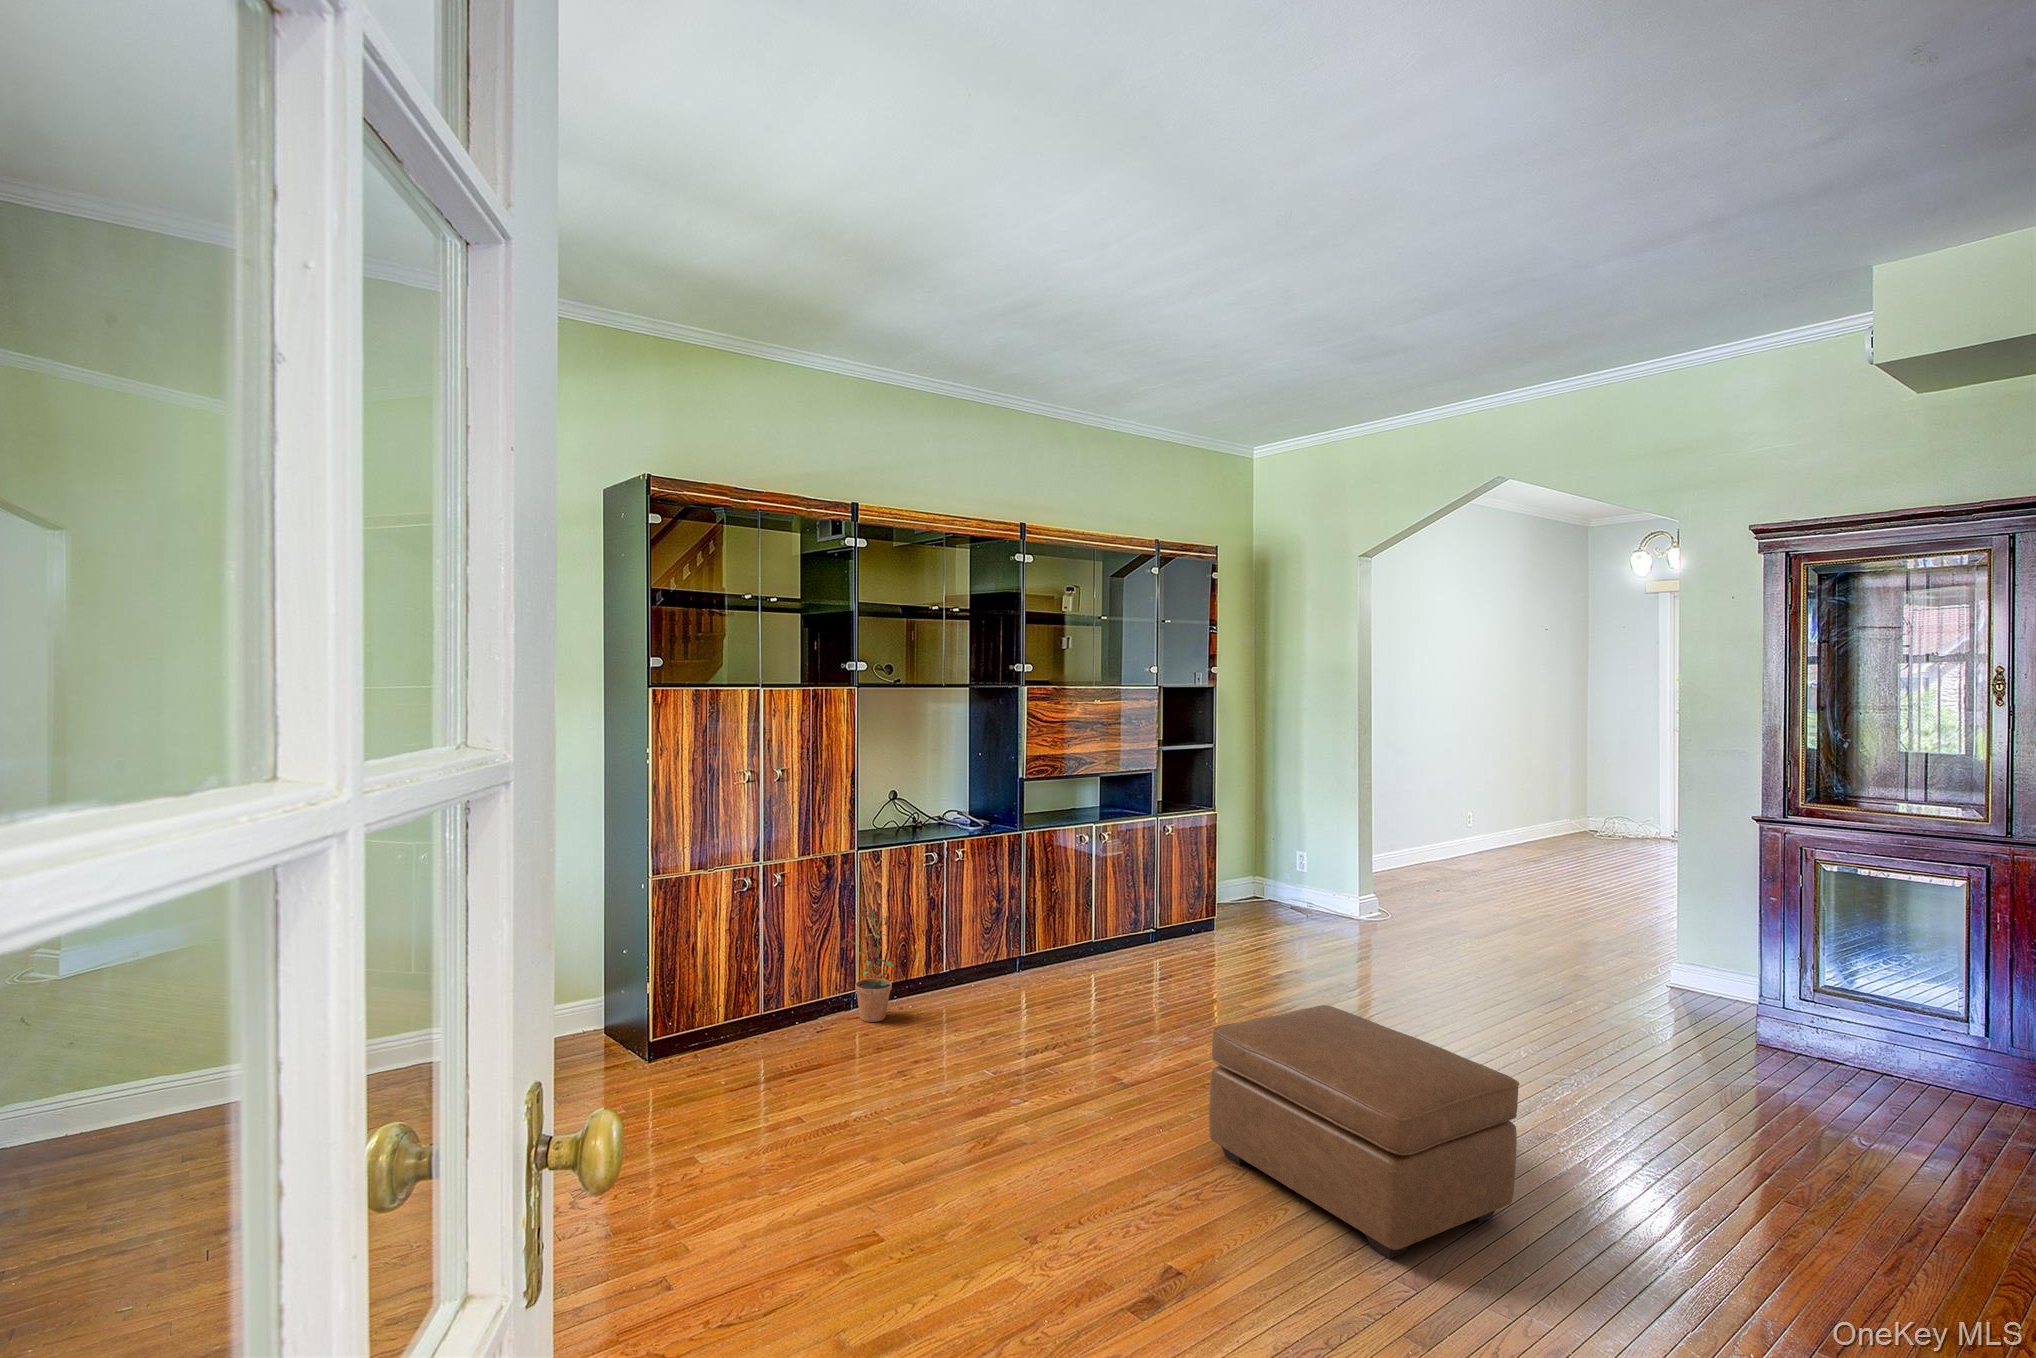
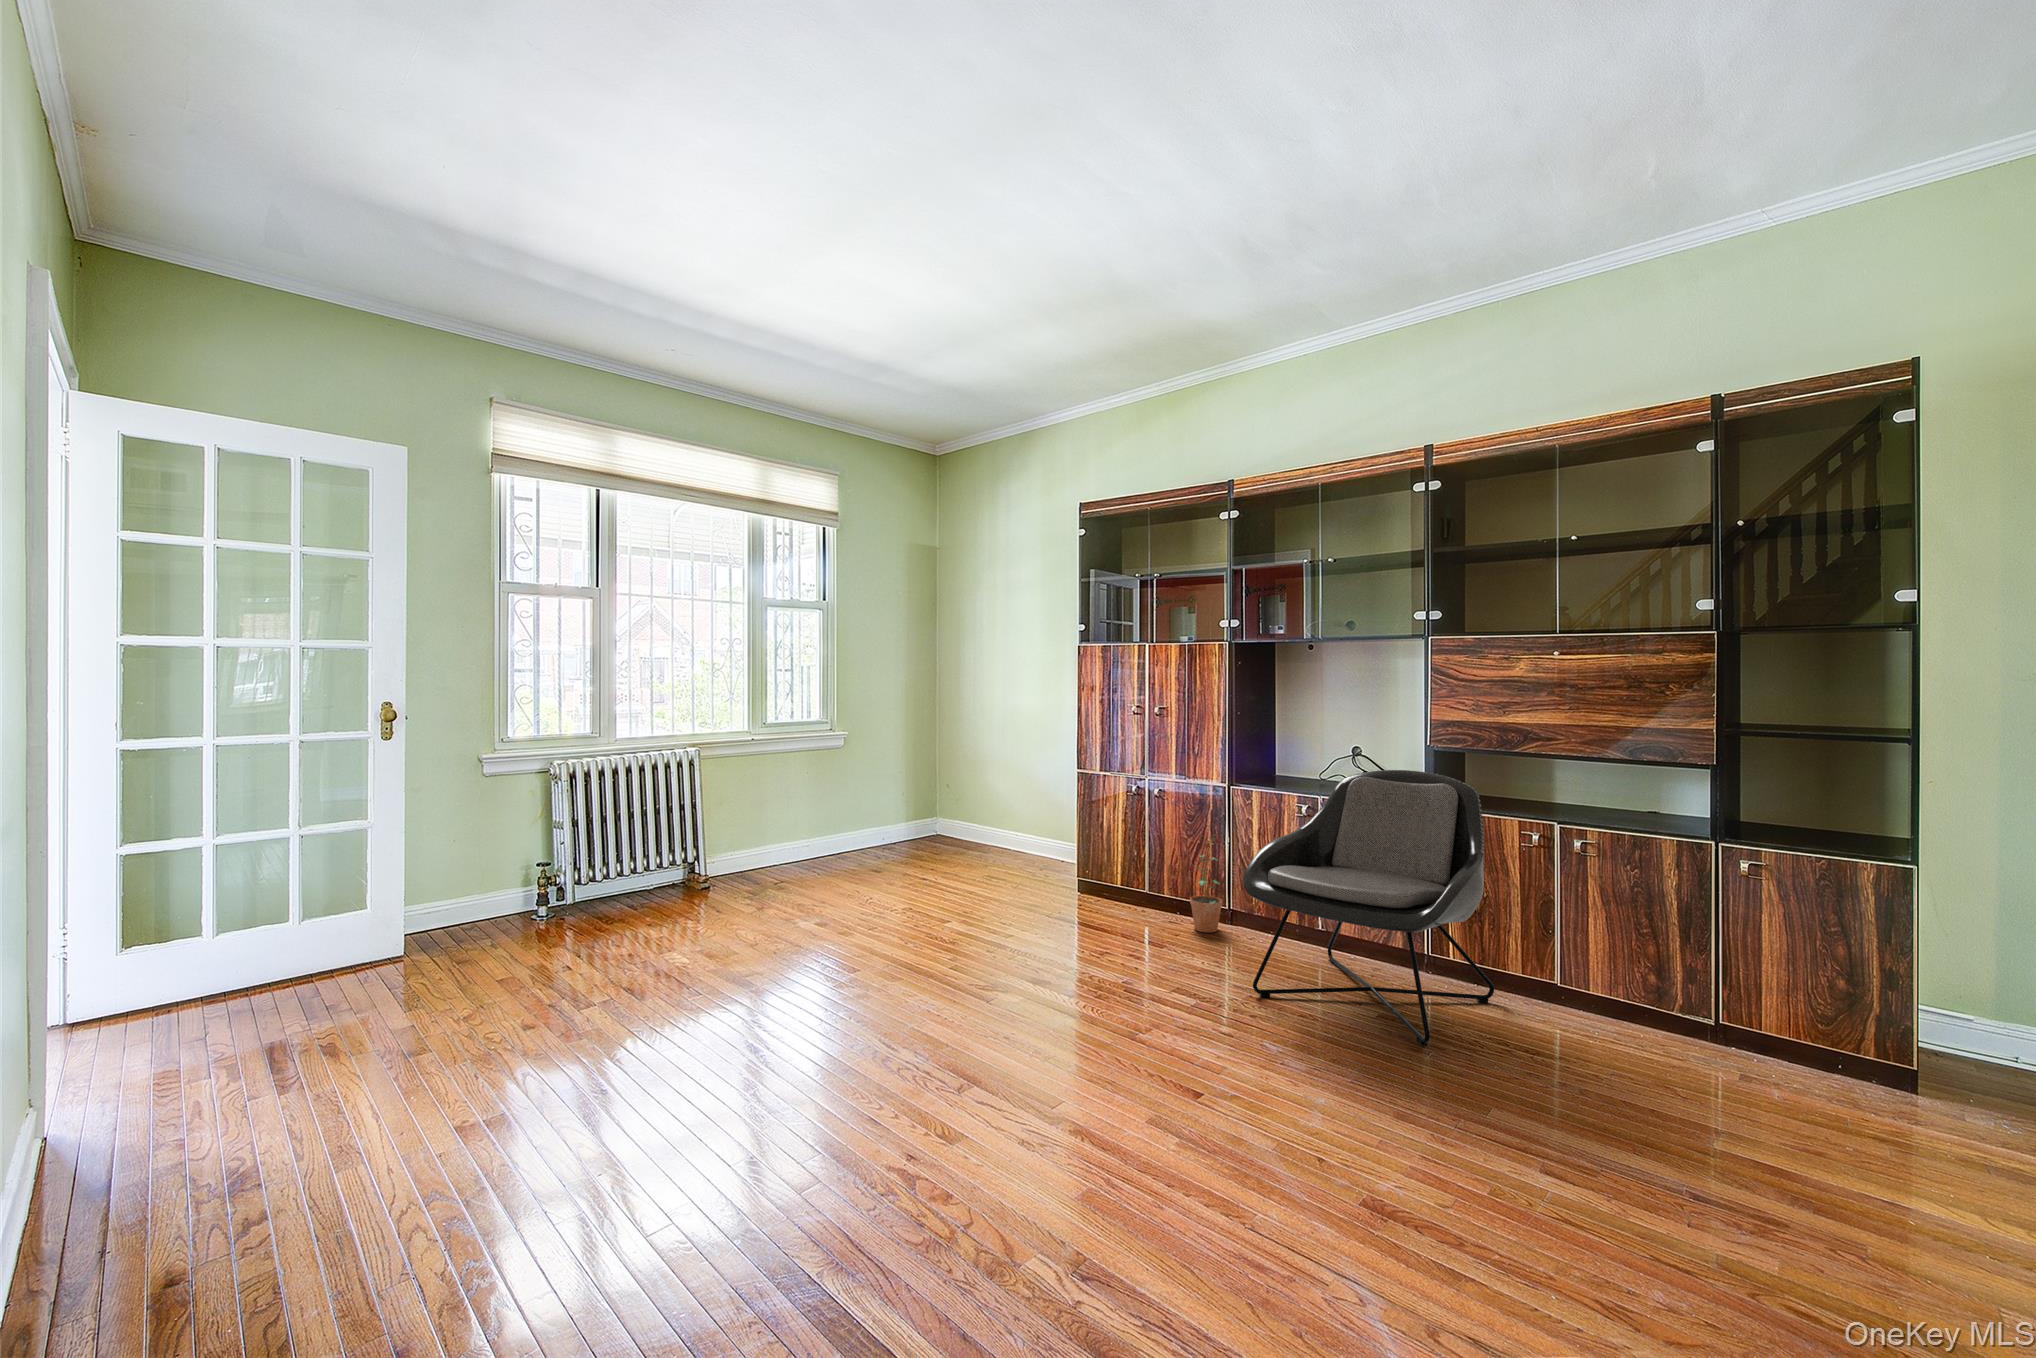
lounge chair: none [975,803,1181,1028] -> present [1243,770,1494,1046]
ottoman: present [1209,1005,1519,1259] -> none [768,925,1081,1185]

